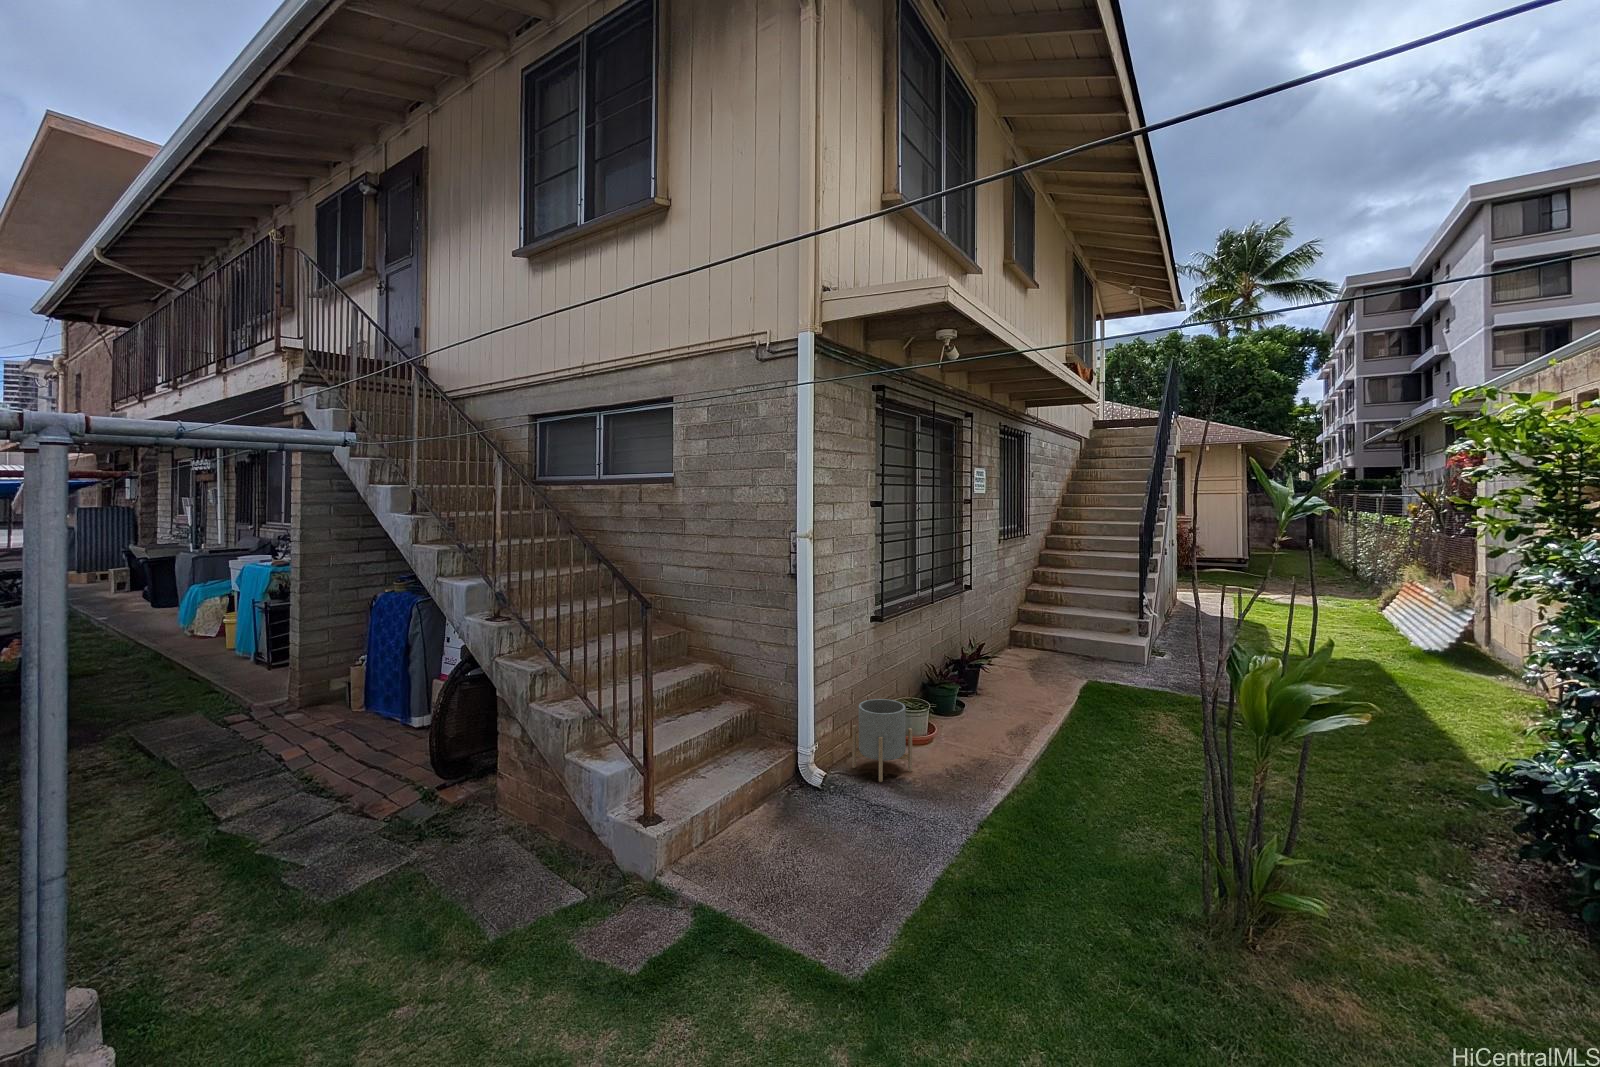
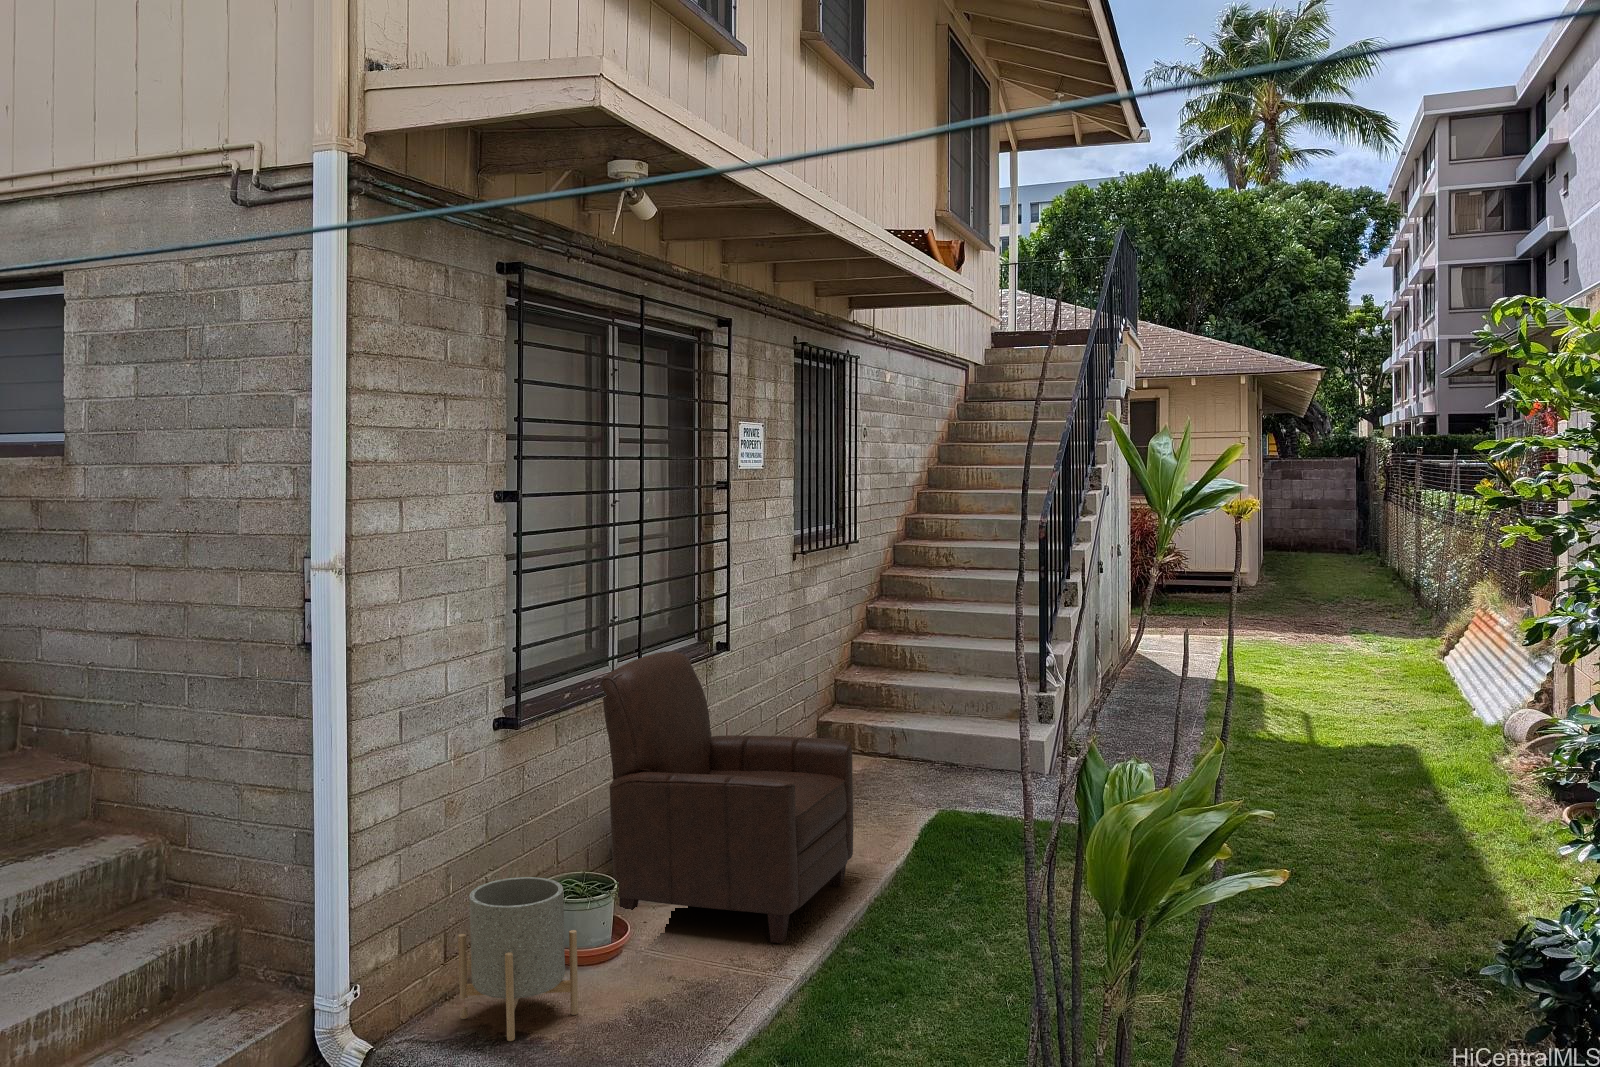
chair: none [915,587,1046,744] -> present [601,651,853,943]

